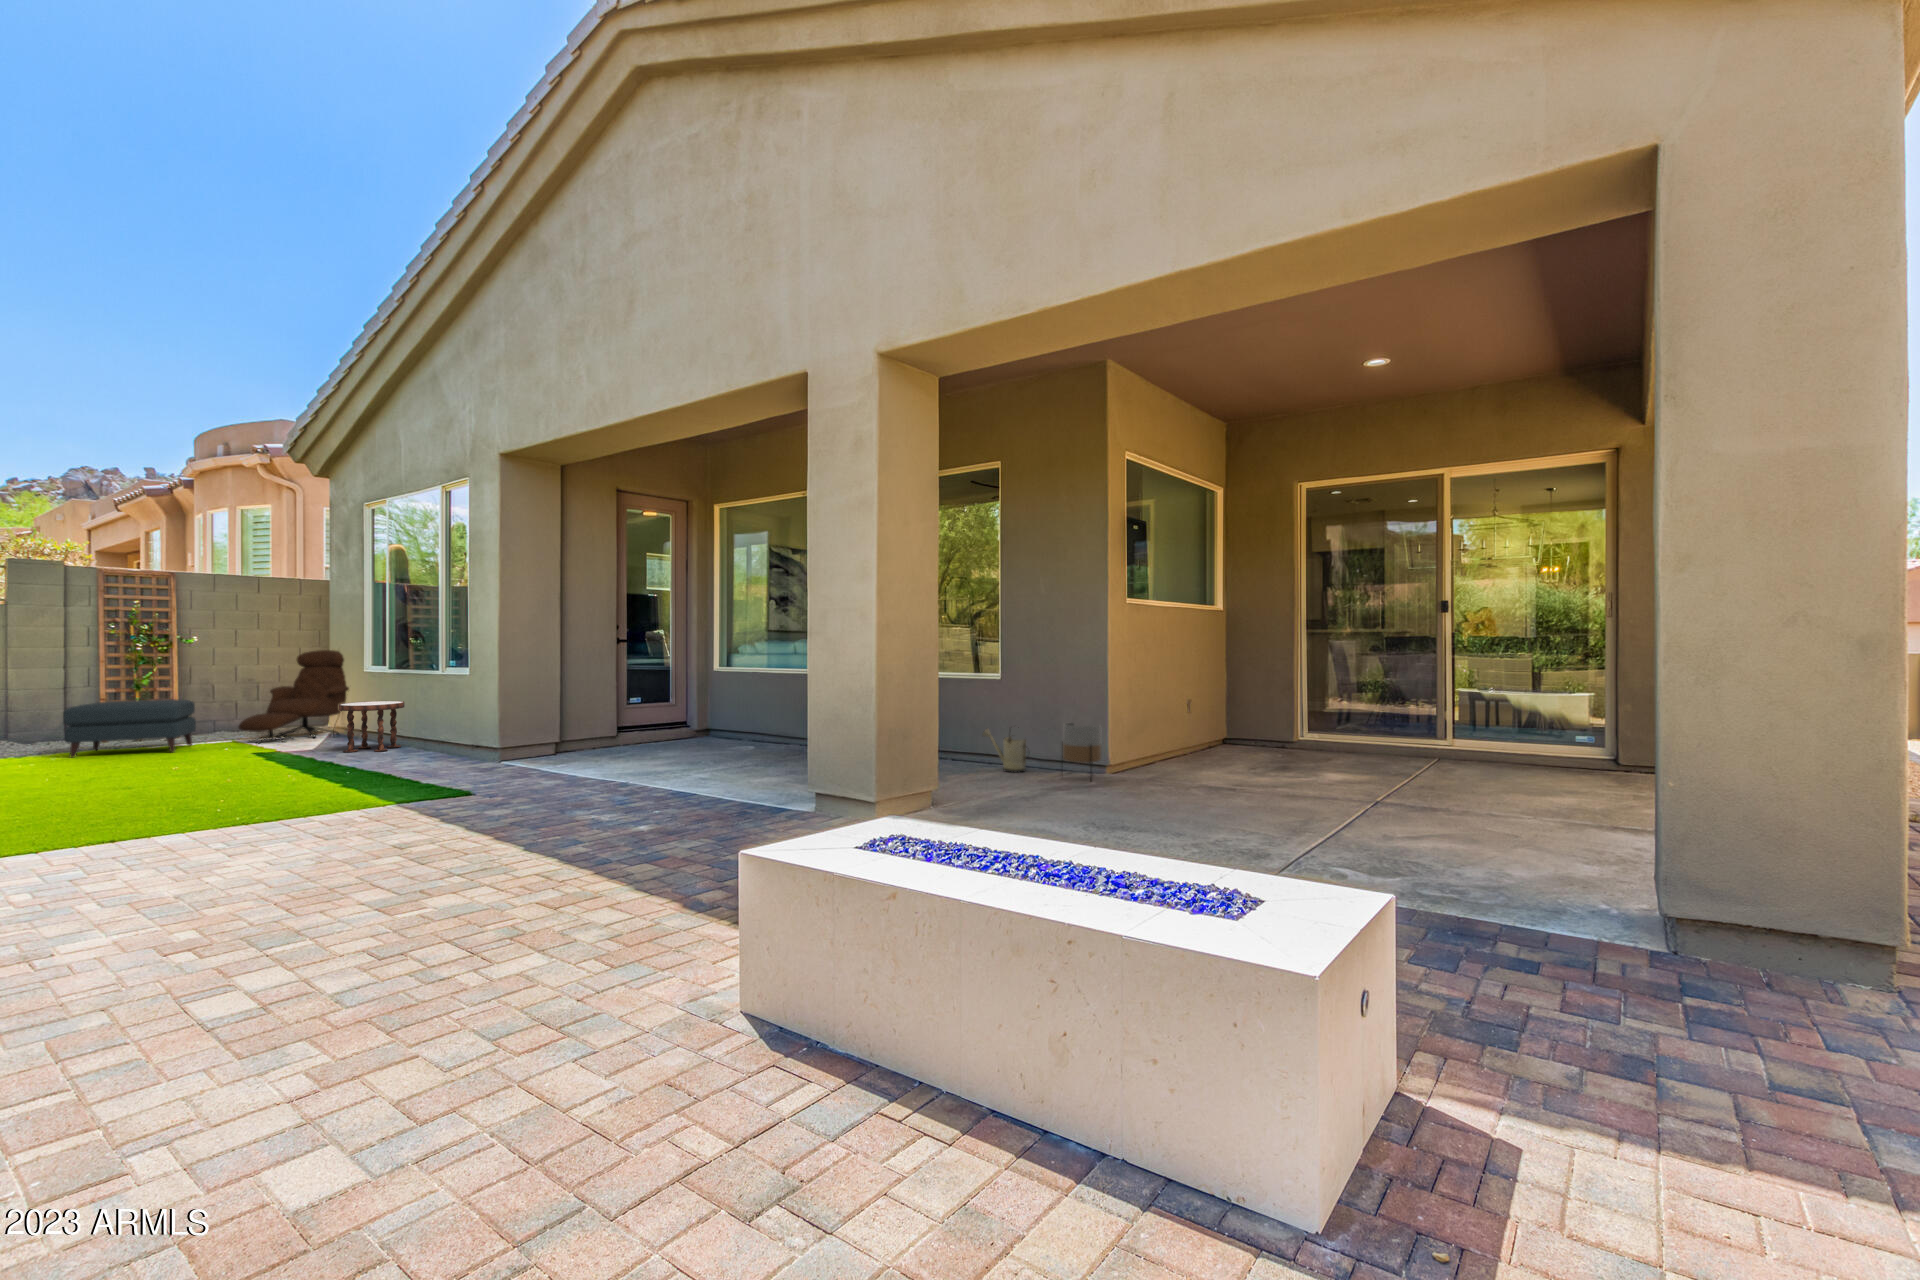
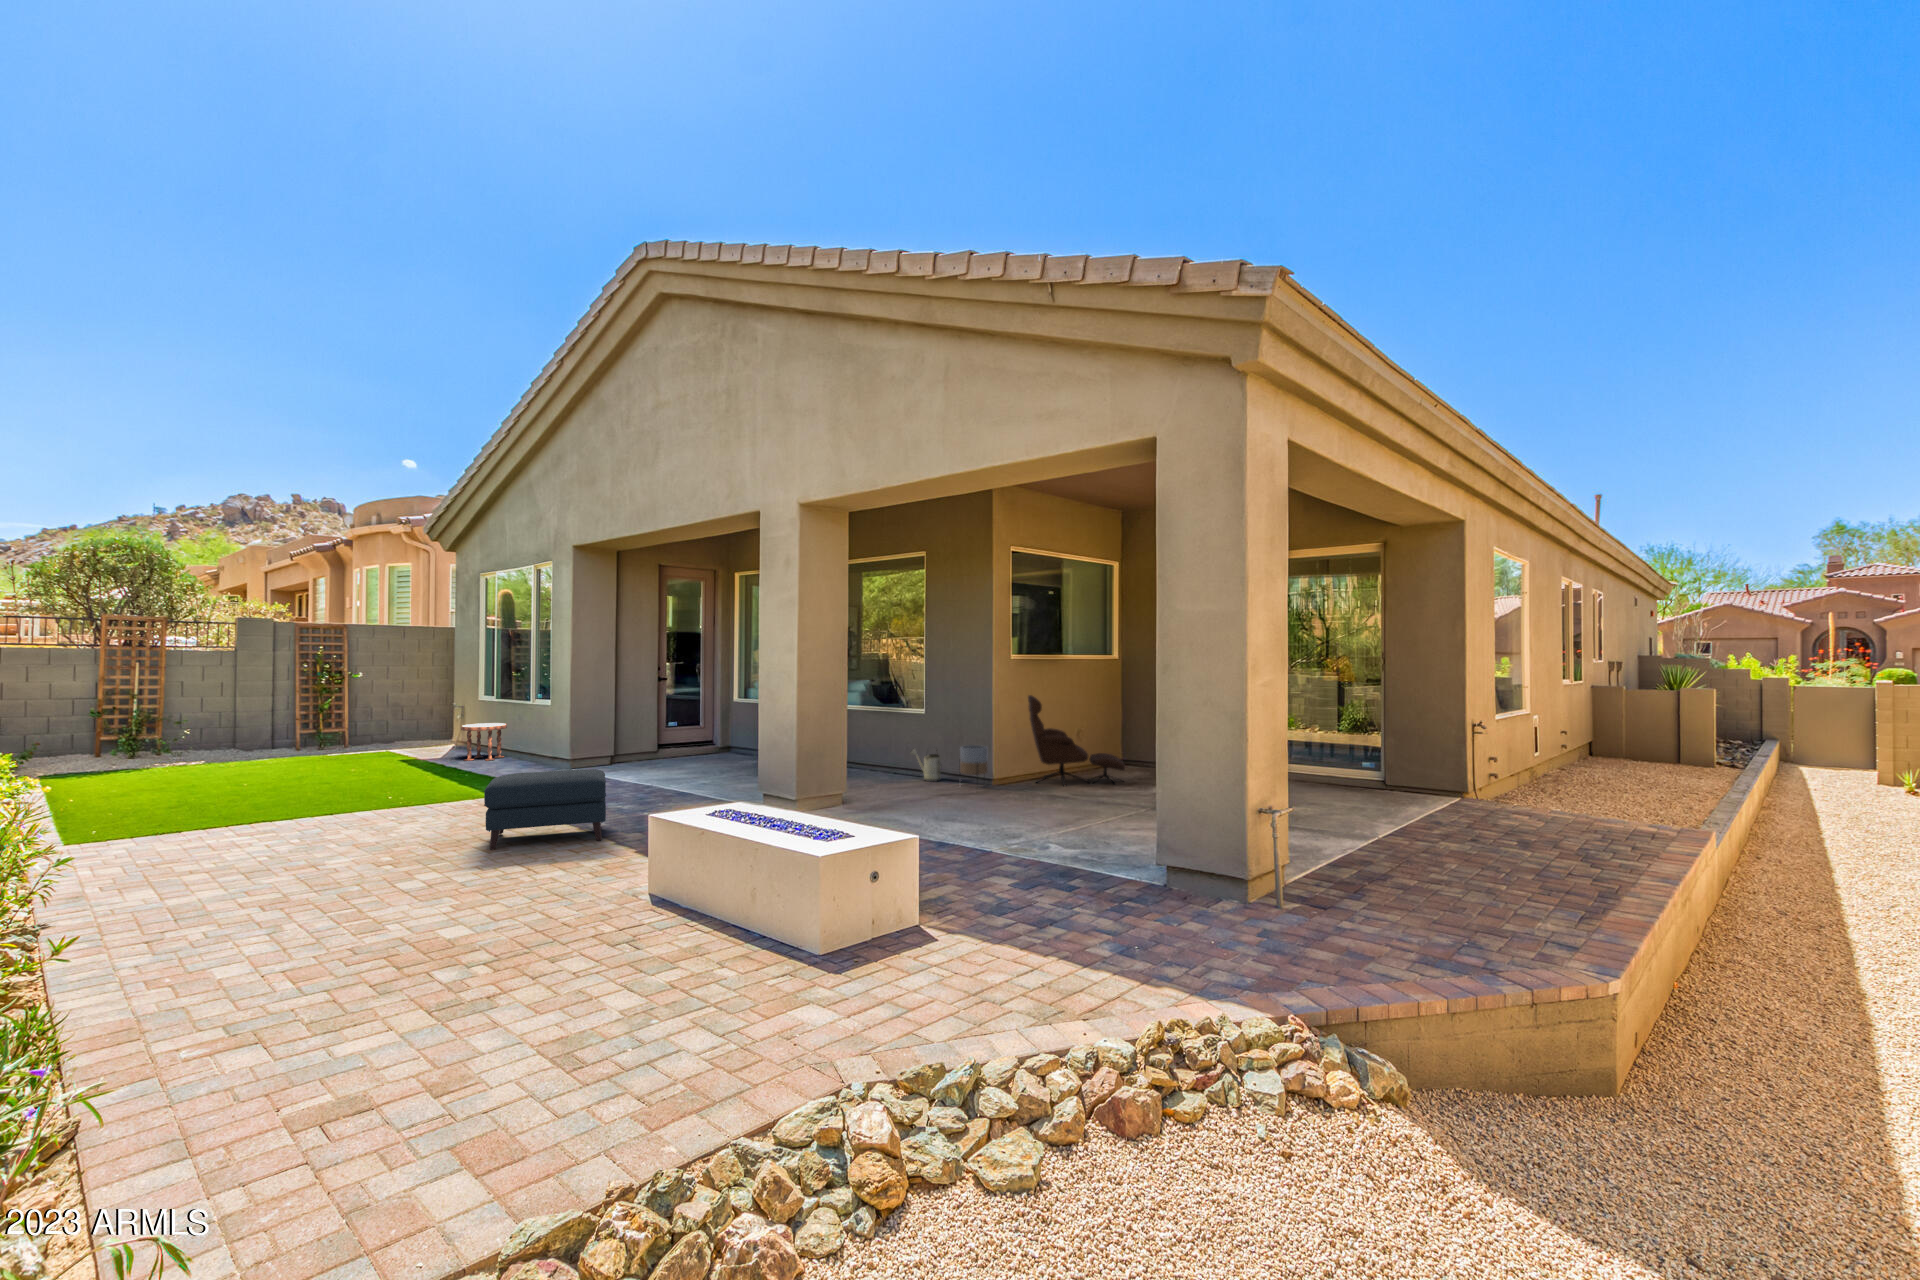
lounge chair: present [239,650,349,743] -> present [1028,695,1125,786]
ottoman: present [63,699,196,758] -> present [484,769,606,850]

